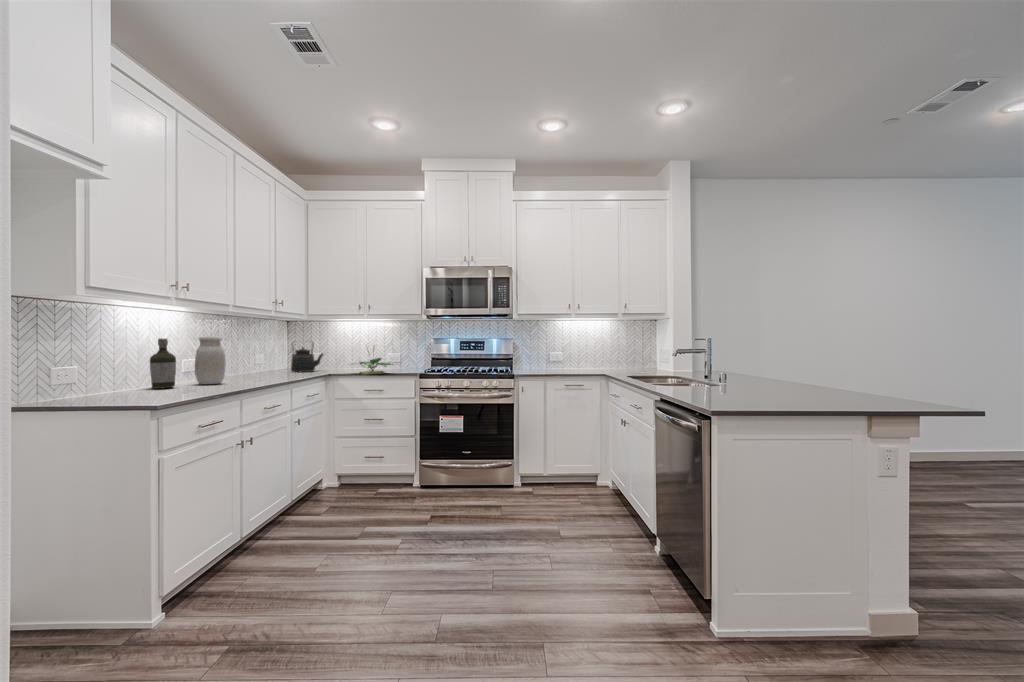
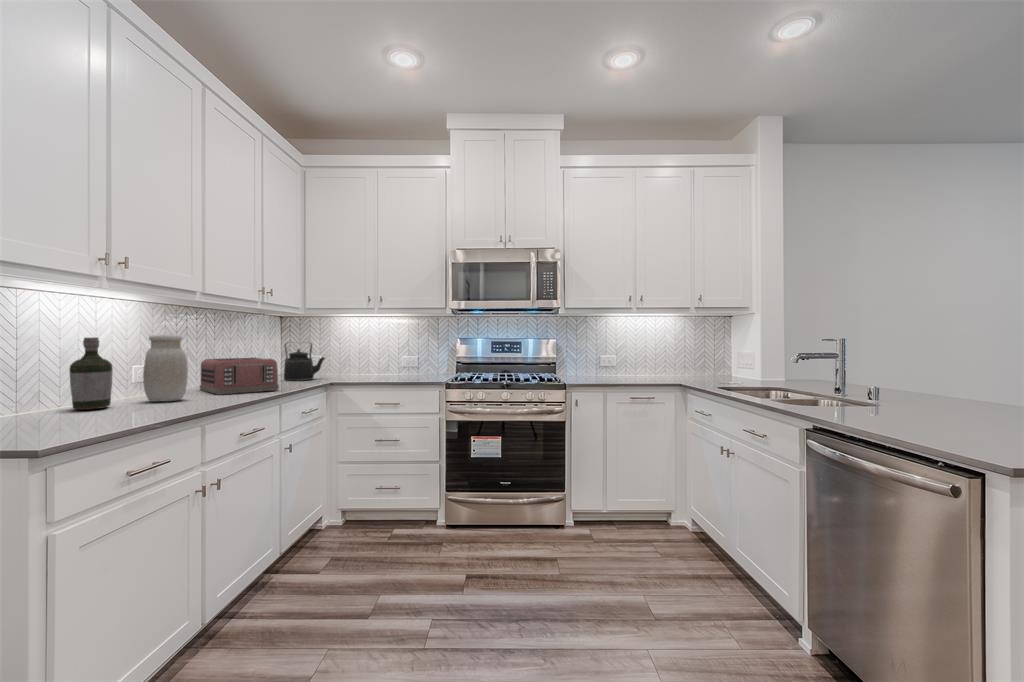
potted plant: present [360,351,391,374] -> none [355,338,413,384]
toaster: none [229,353,290,381] -> present [199,358,279,395]

